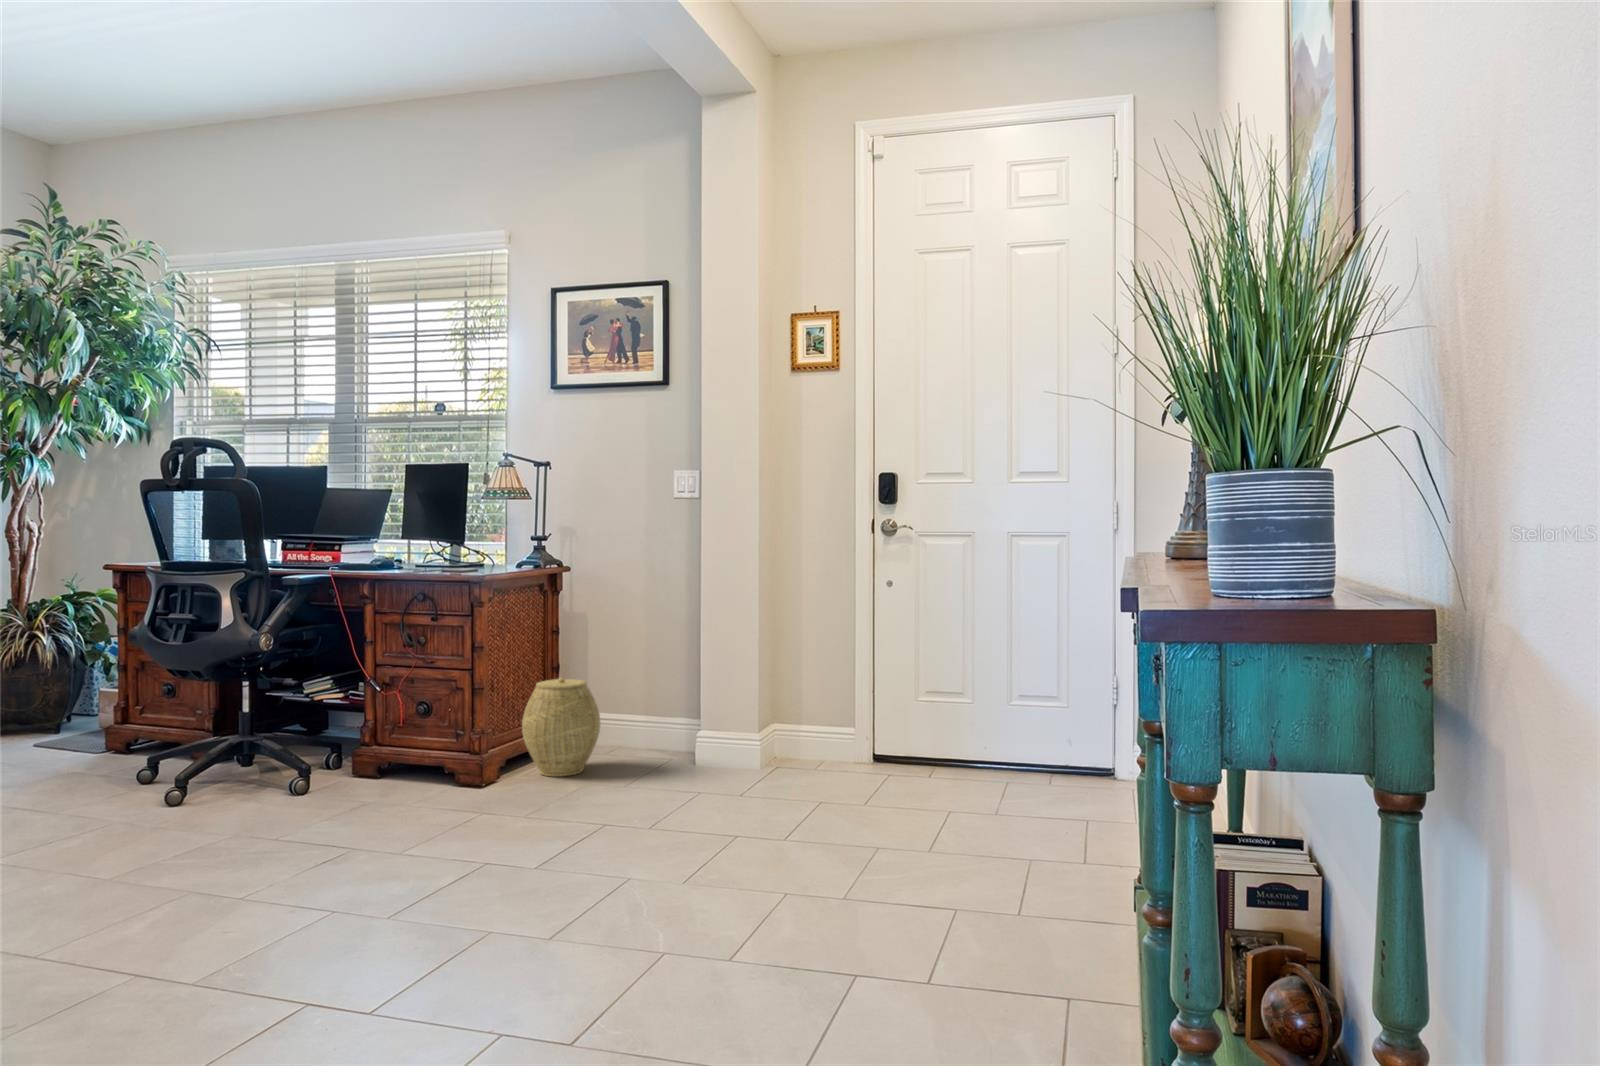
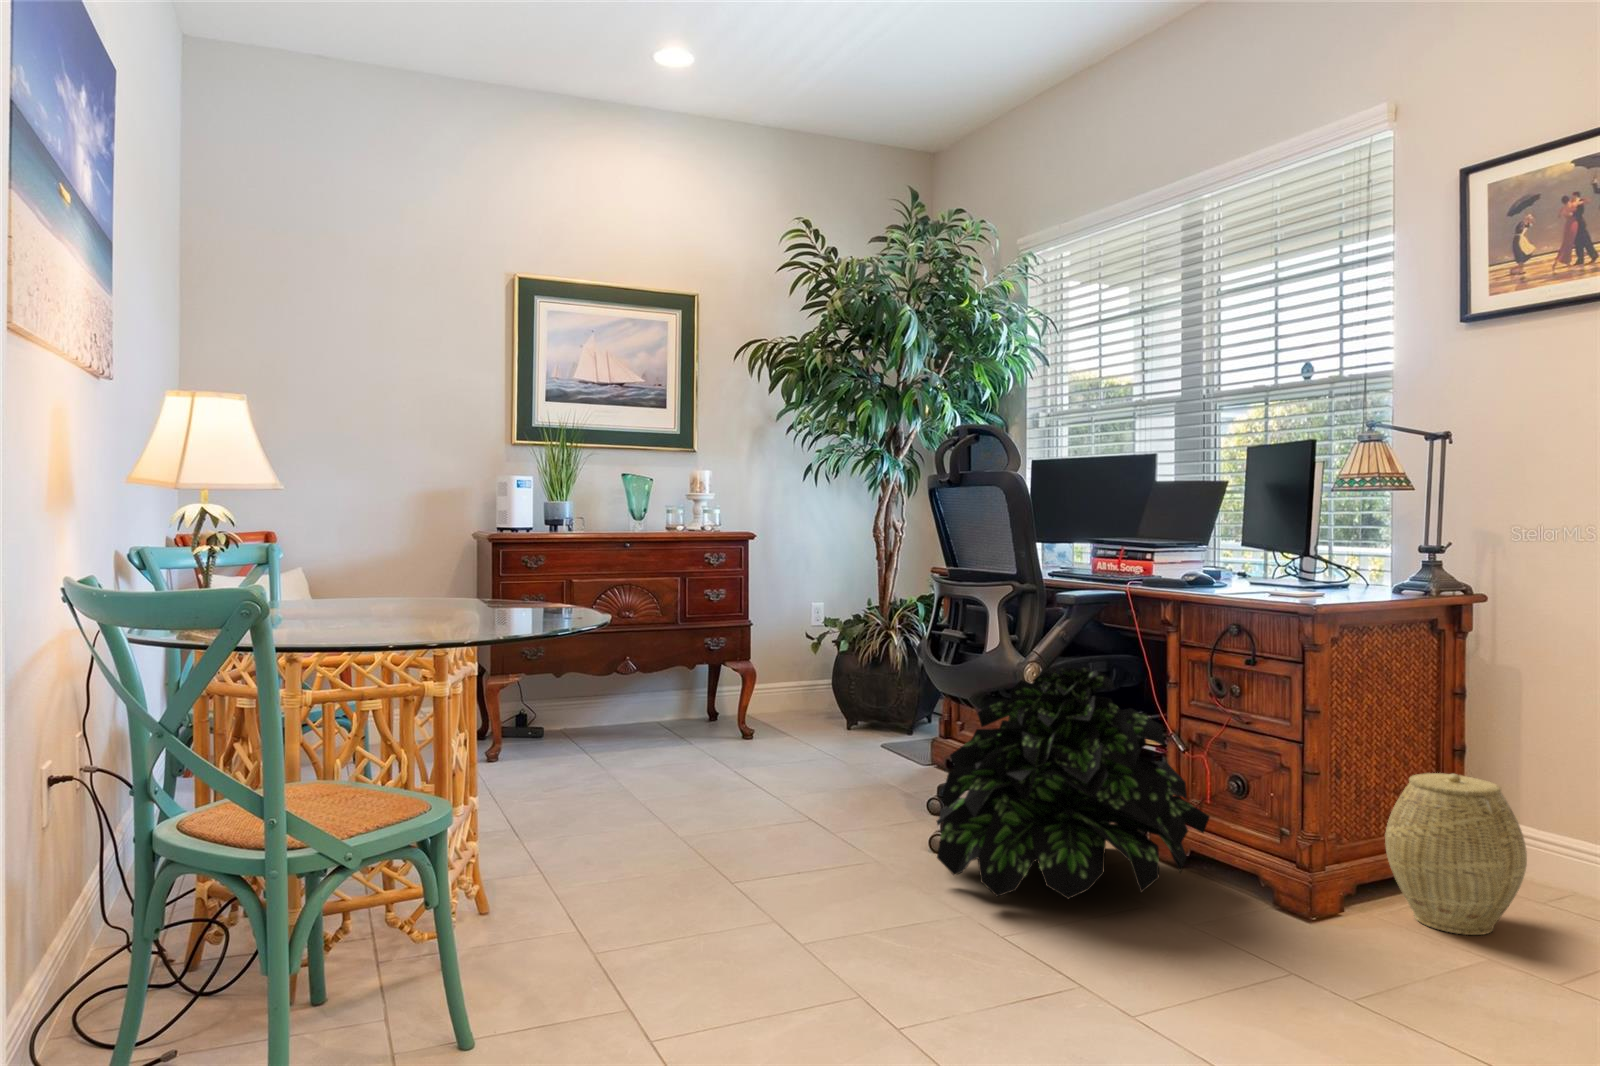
potted plant: none [168,633,406,825] -> present [937,668,1210,899]

